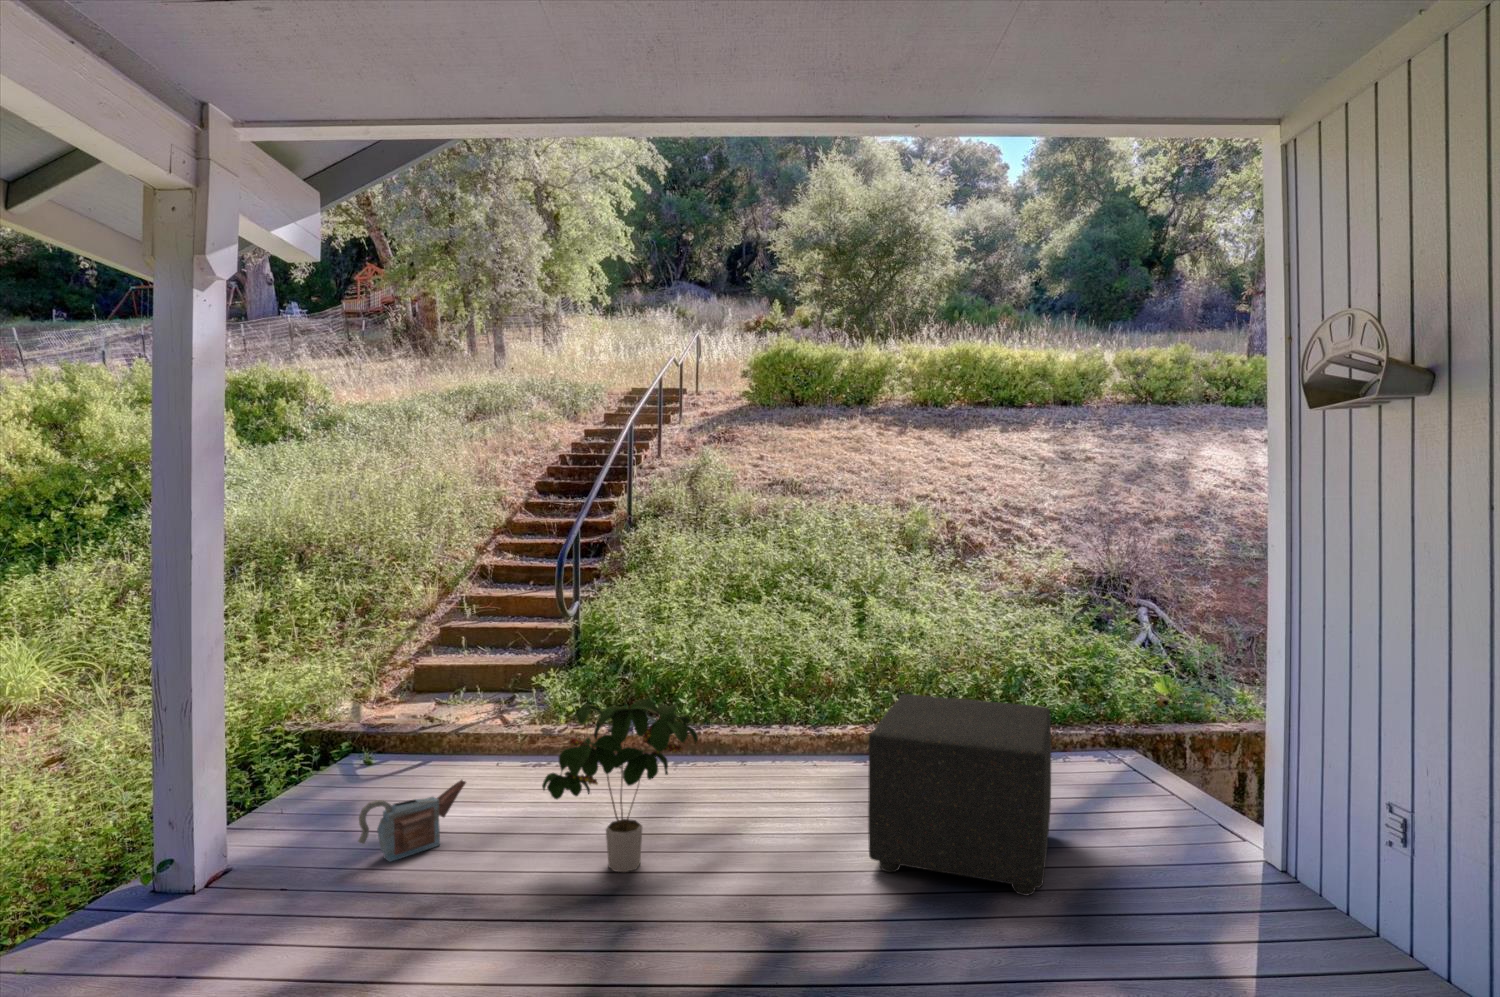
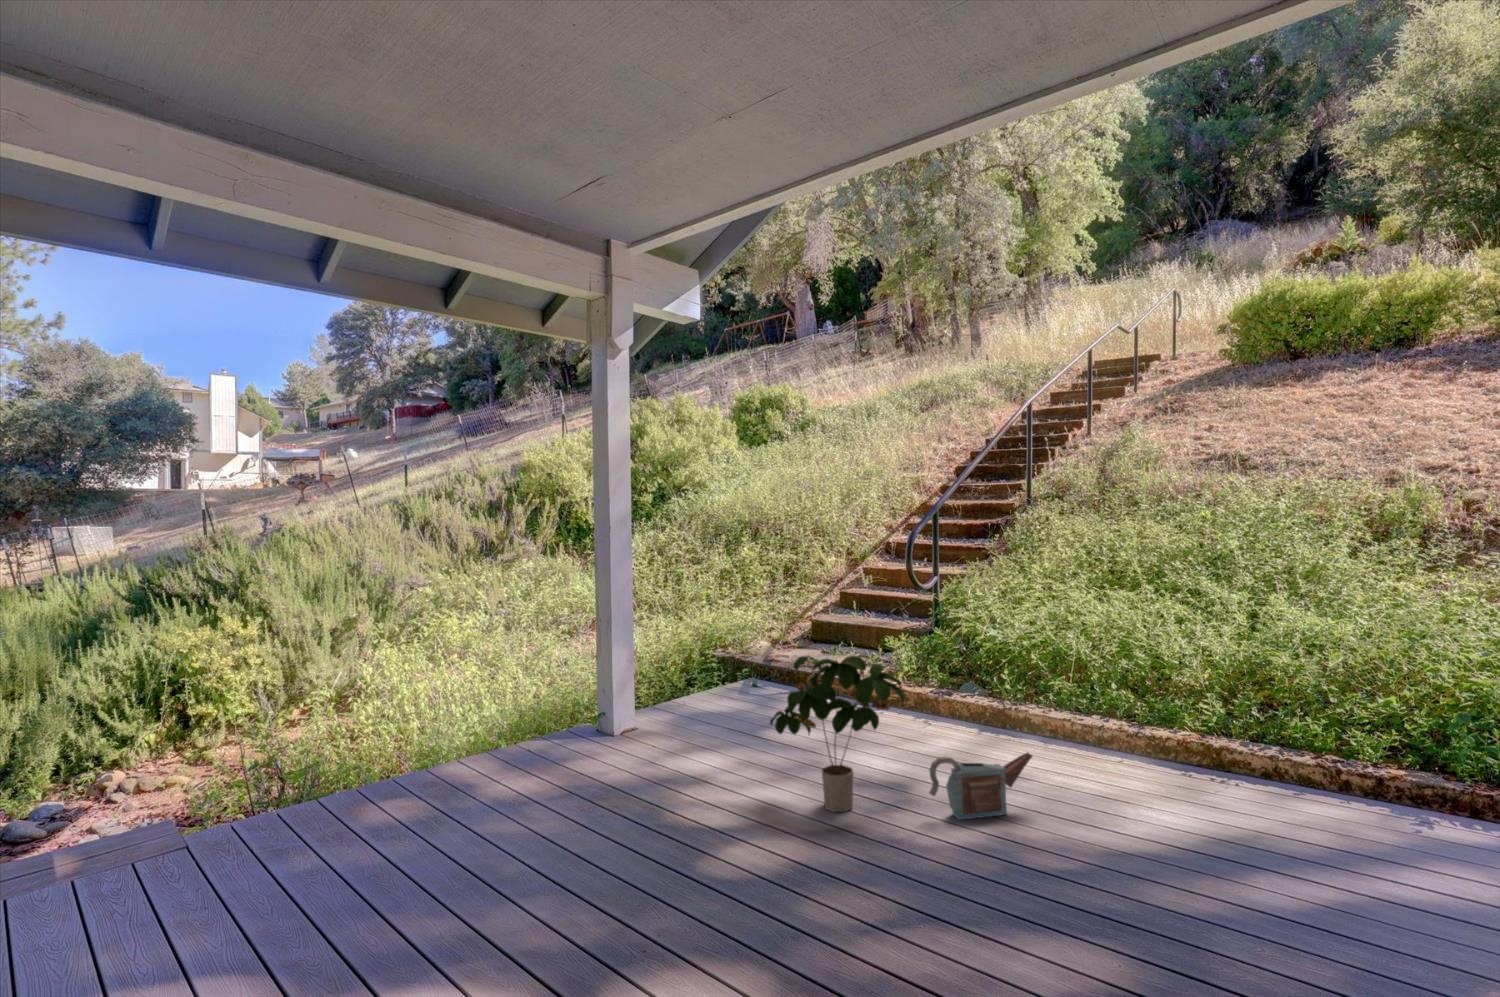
ottoman: present [868,694,1051,895] -> none [1057,690,1352,952]
watering can: present [358,780,466,862] -> present [929,753,1032,820]

